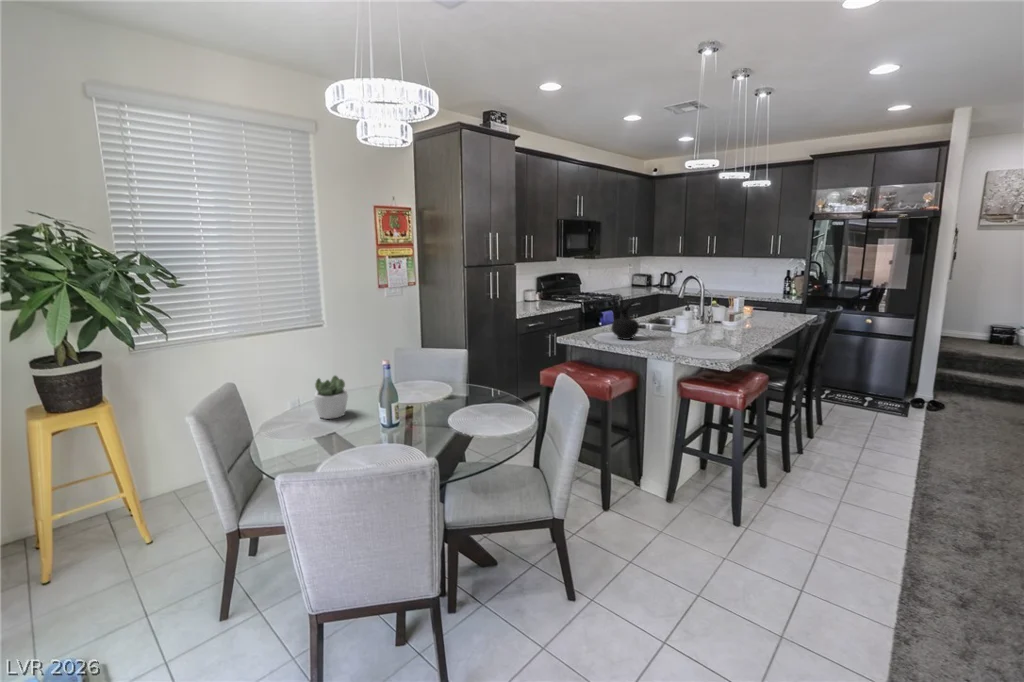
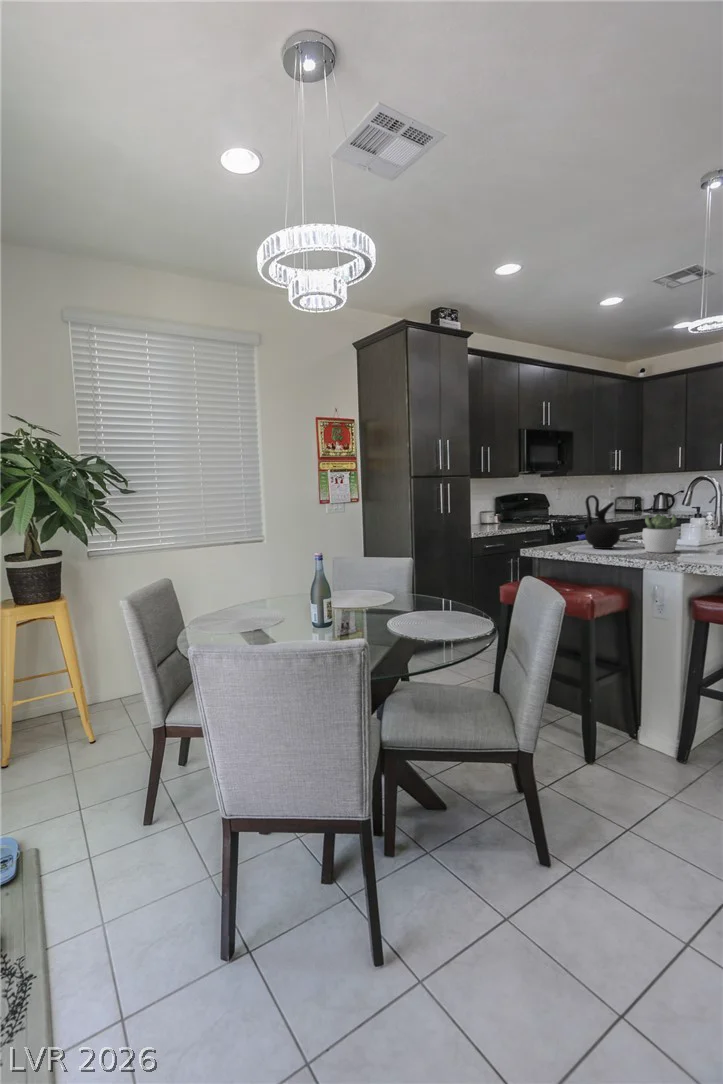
succulent plant: present [314,376,348,419] -> present [642,514,679,553]

